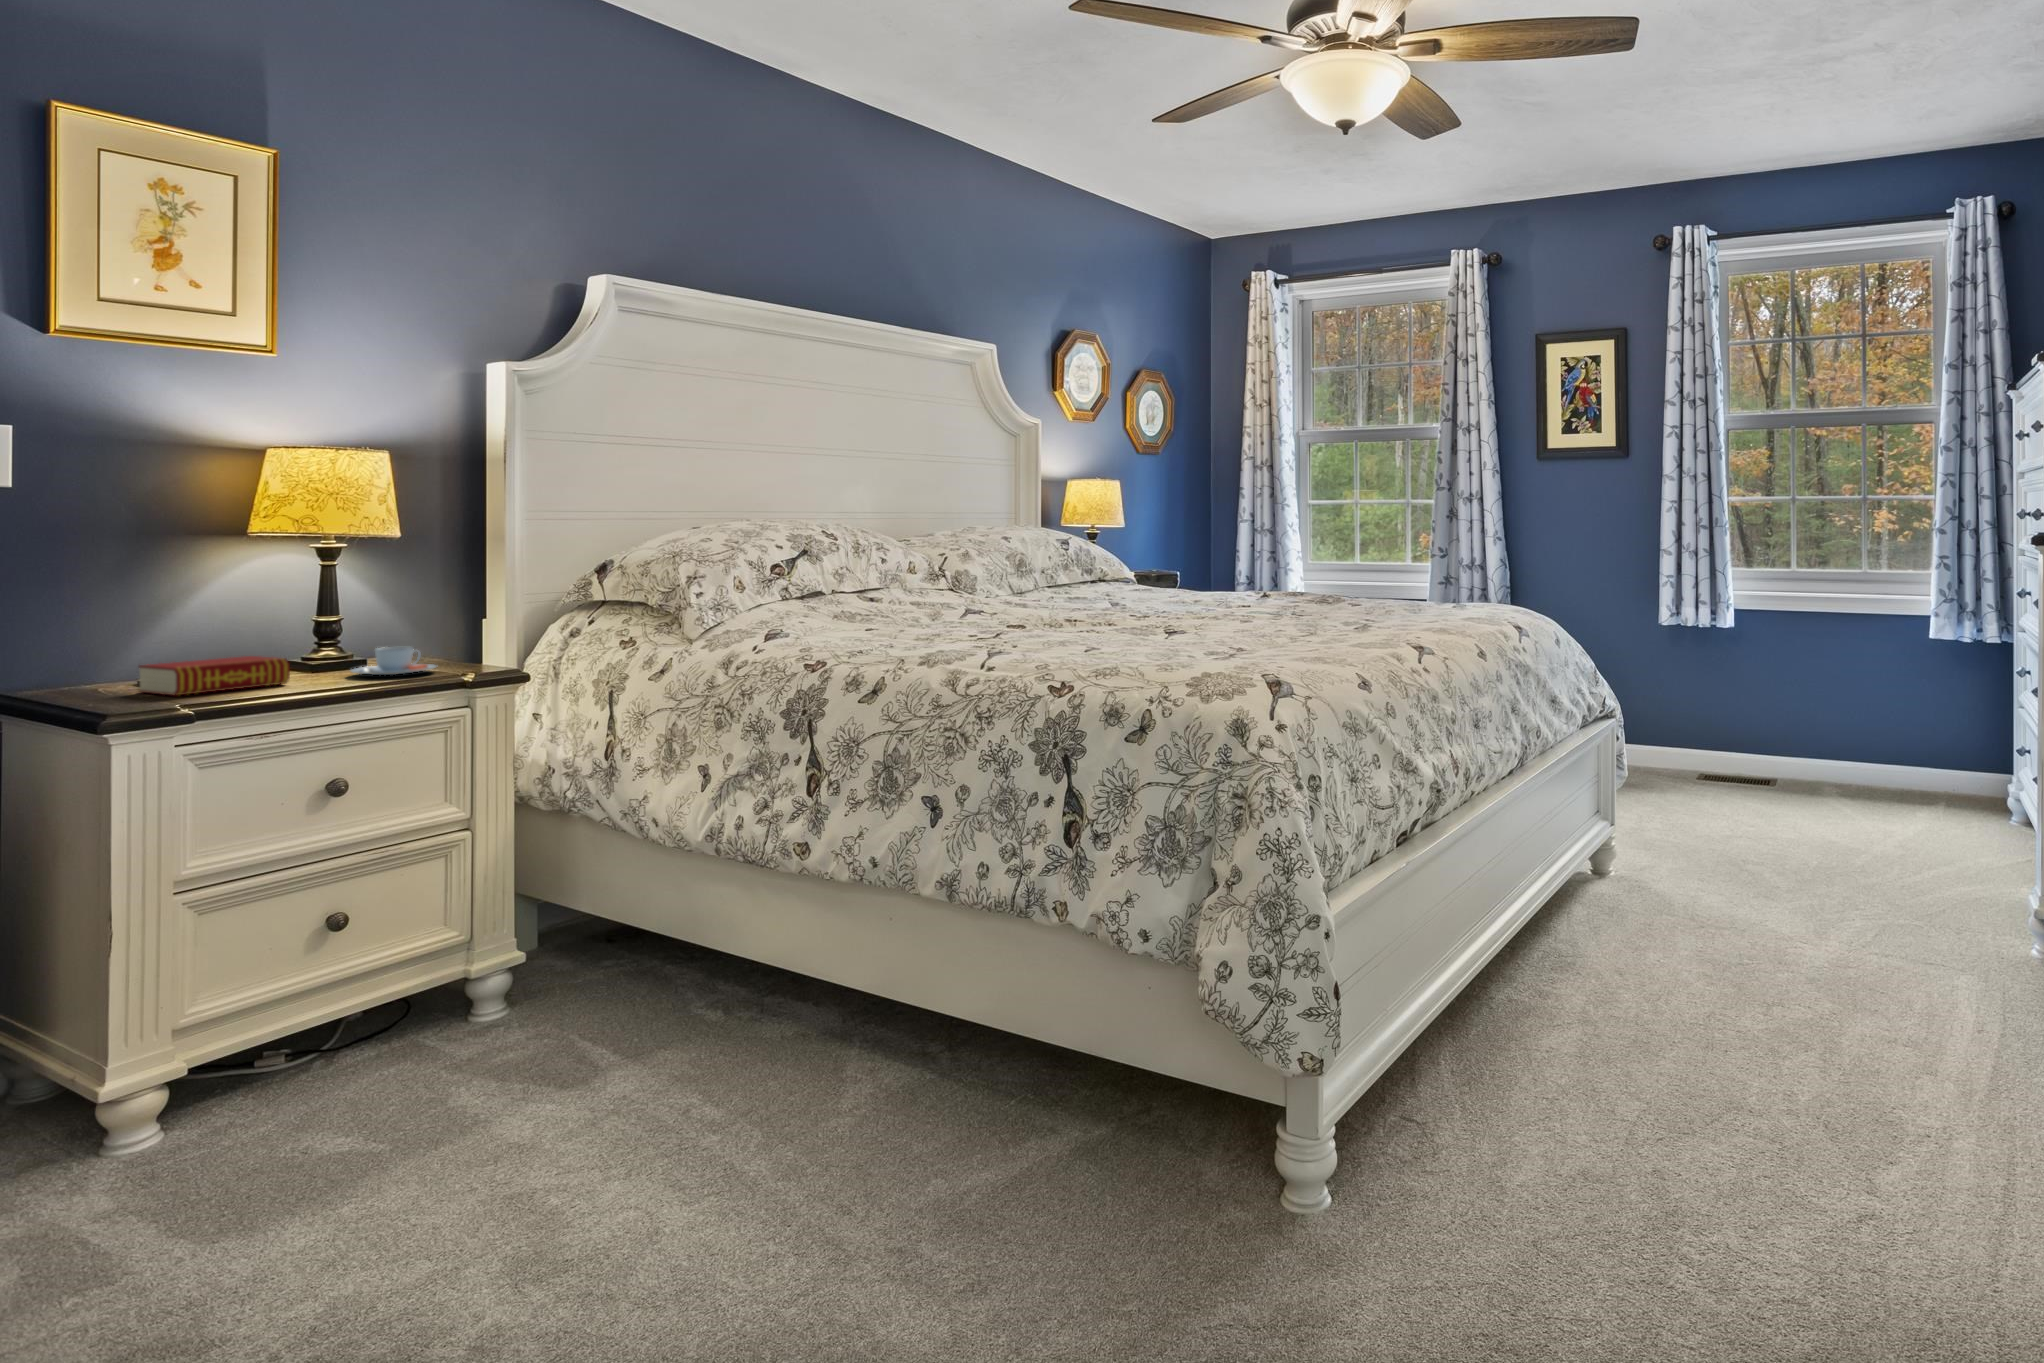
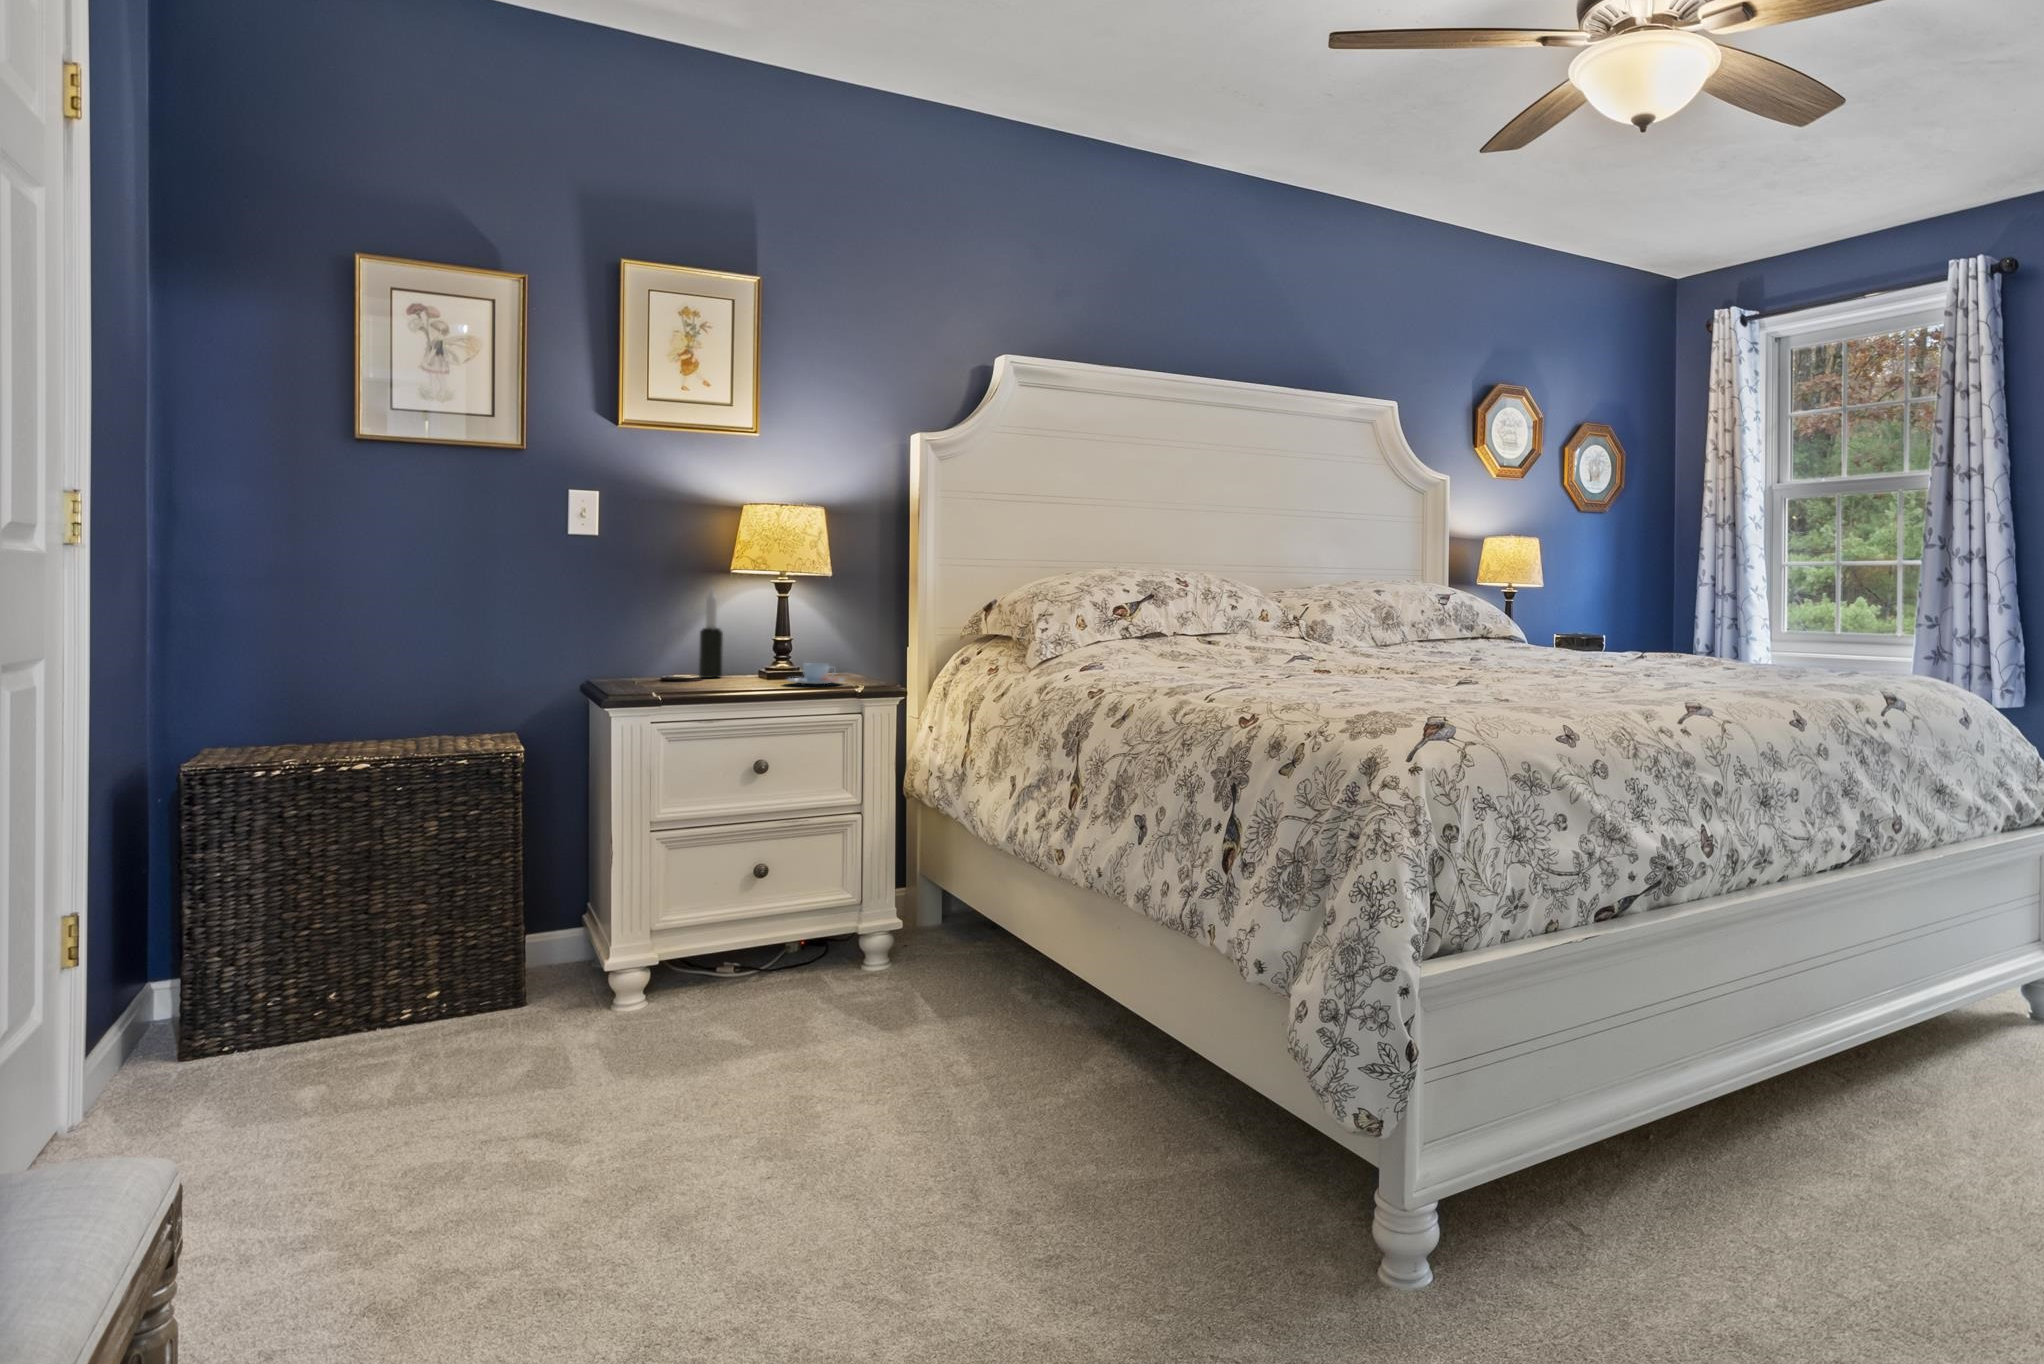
candle: none [189,552,228,675] -> present [699,587,723,678]
book: present [139,656,290,696] -> none [652,664,742,688]

